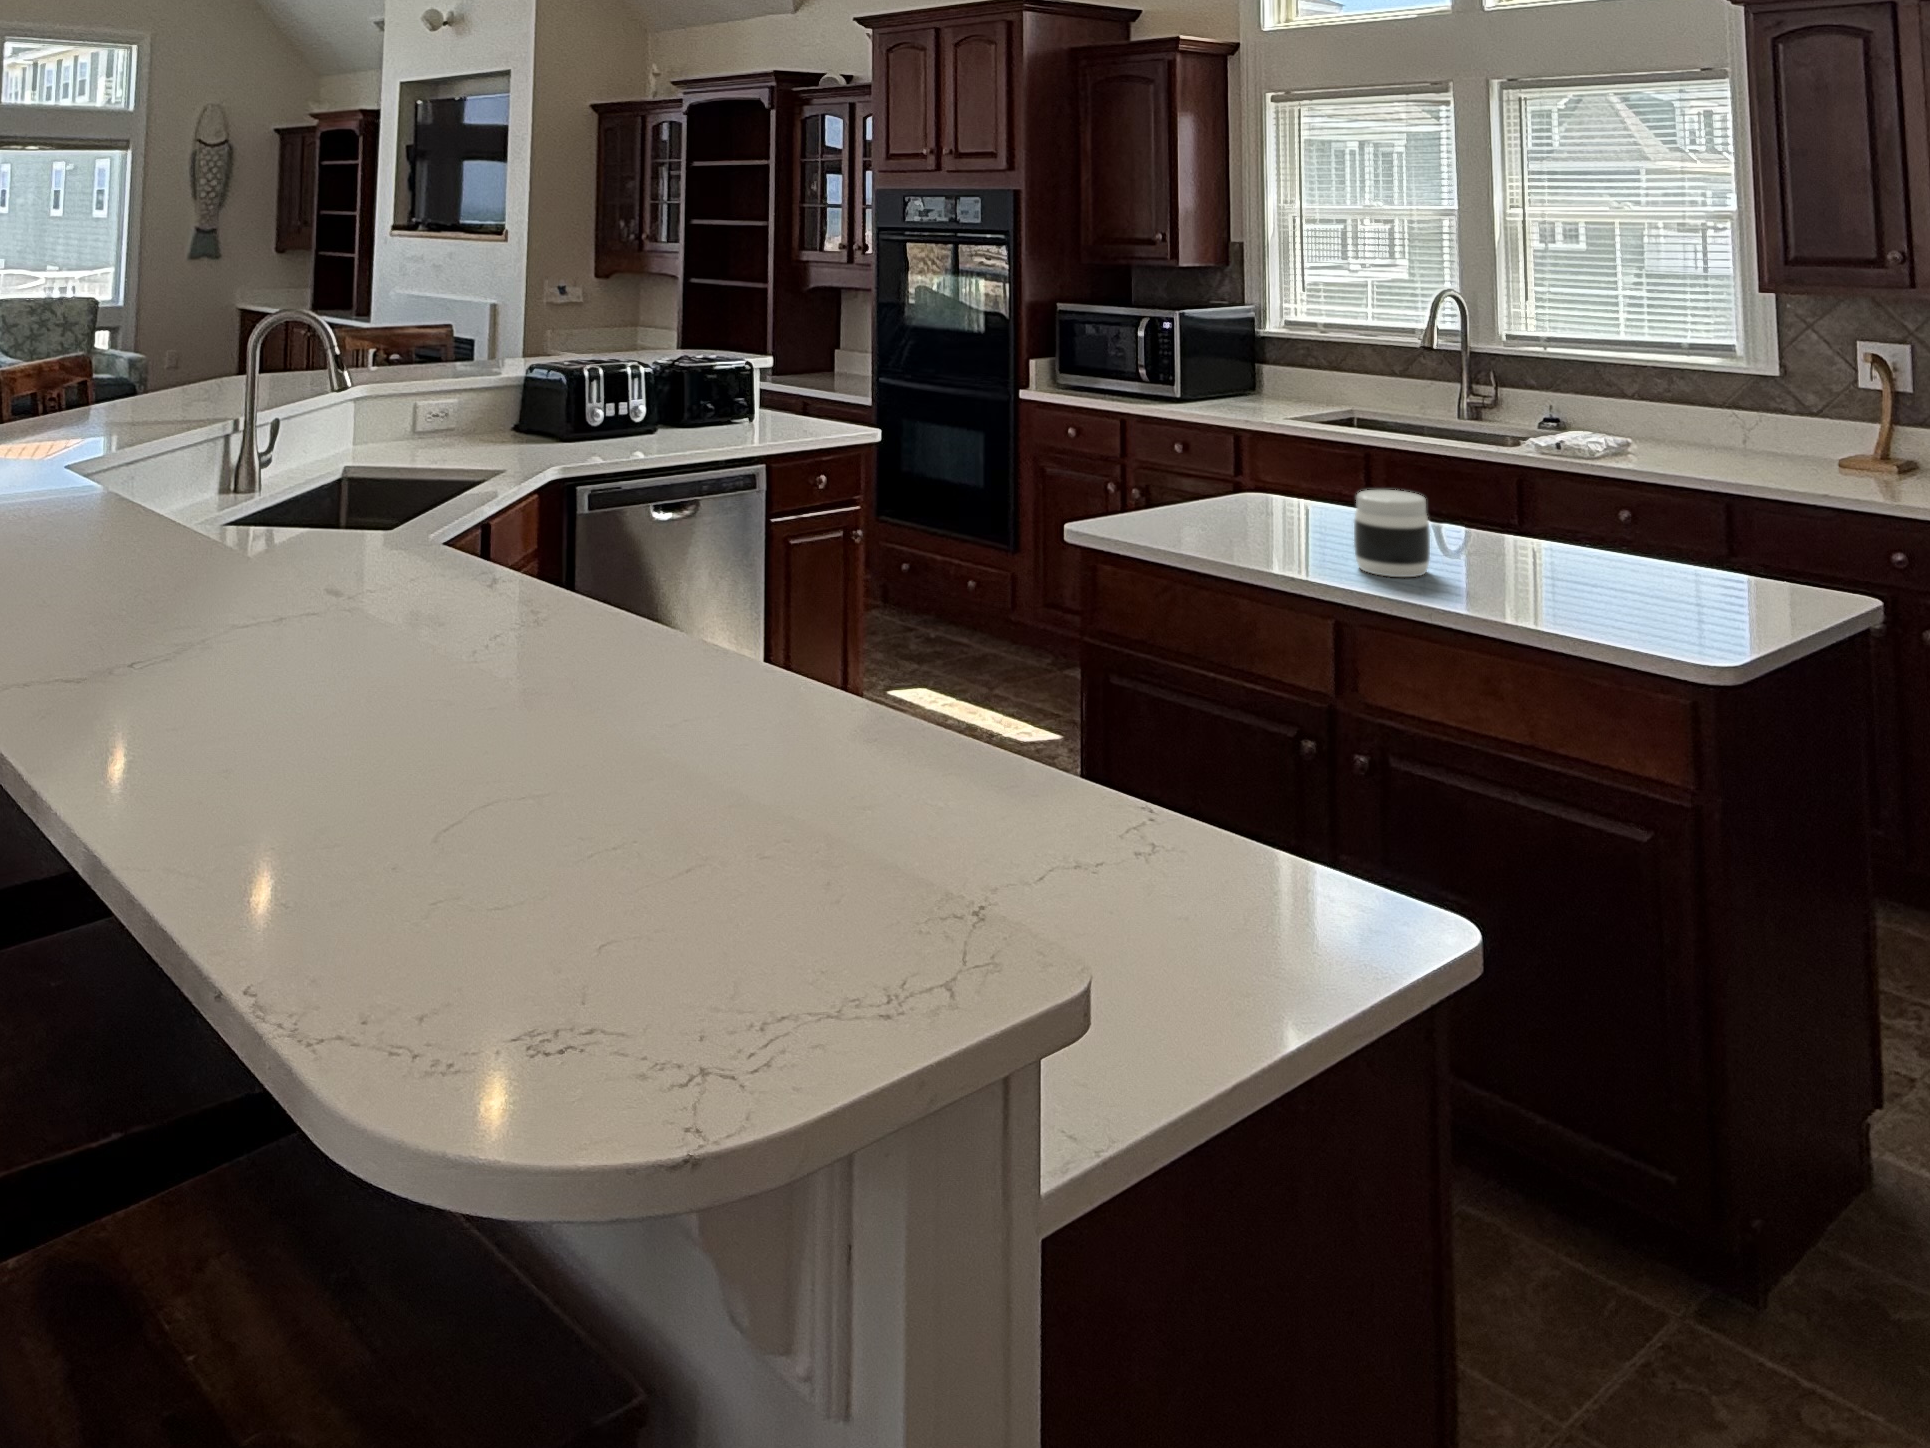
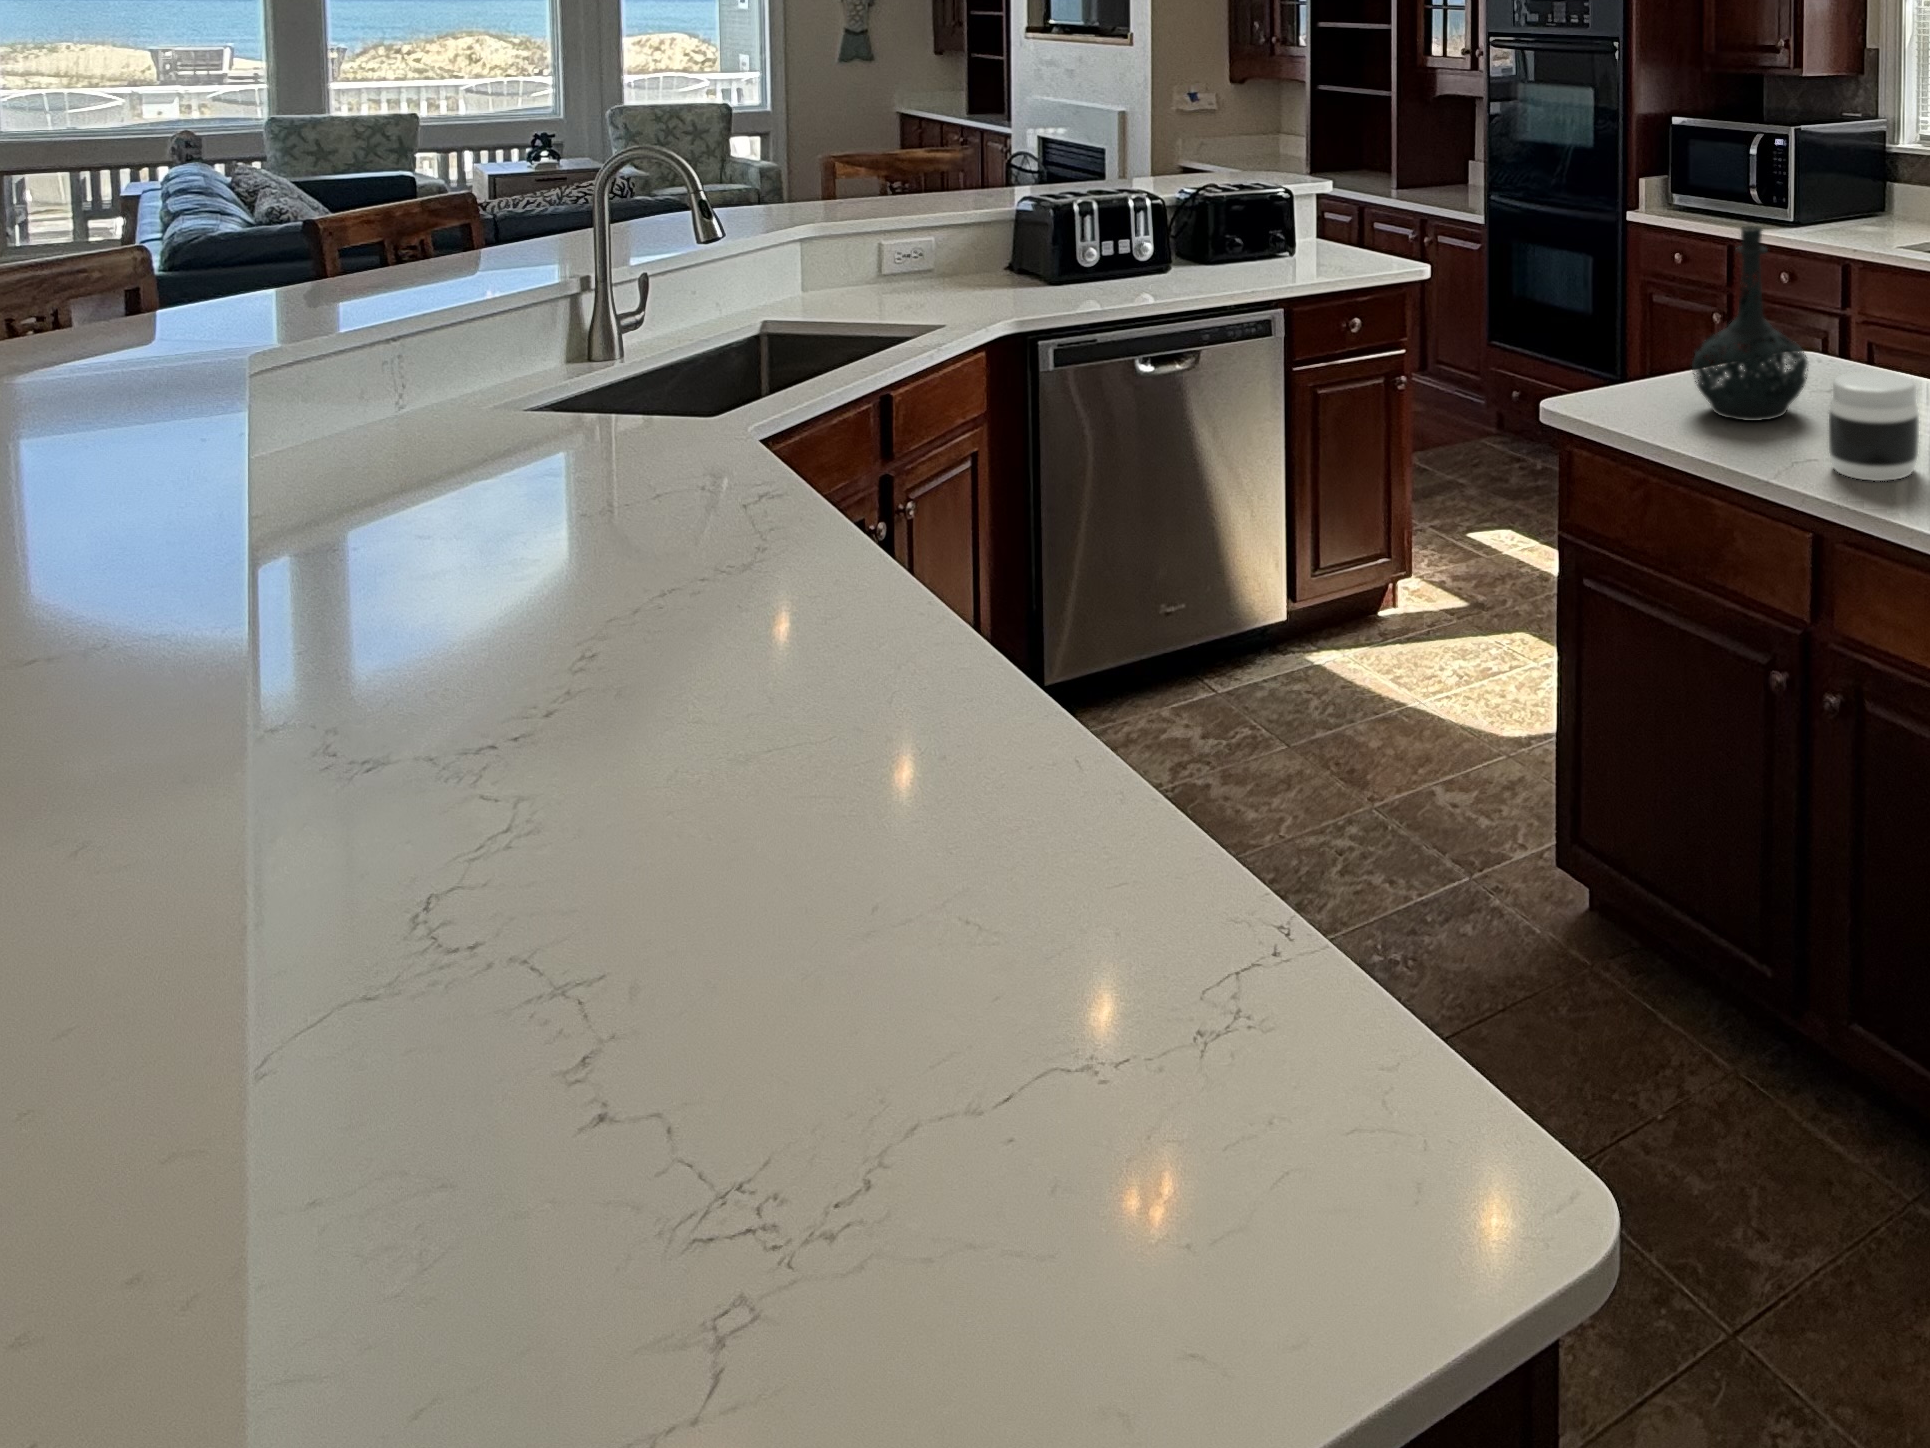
bottle: none [1213,375,1312,537] -> present [1692,226,1808,421]

